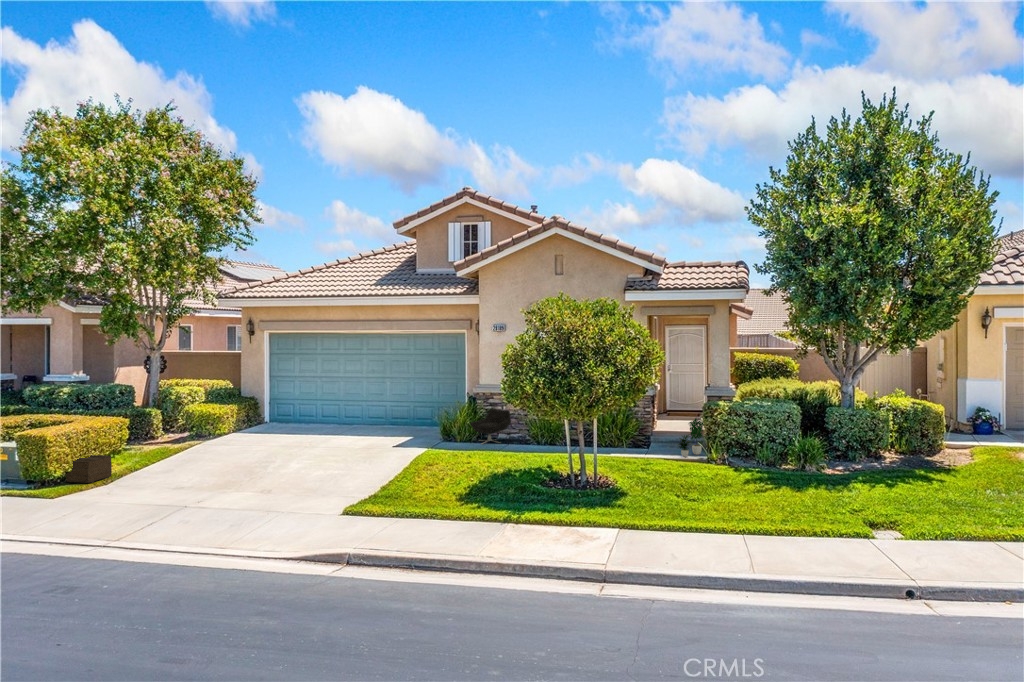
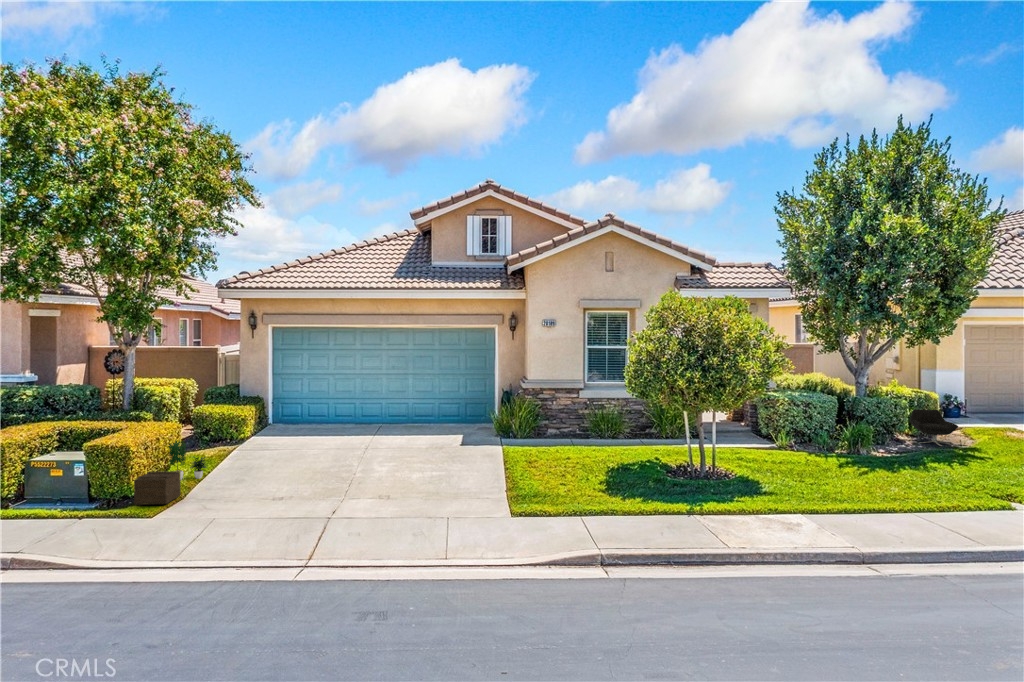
lounge chair: present [470,409,511,441] -> present [910,409,958,446]
potted plant: present [678,418,704,457] -> present [168,440,206,480]

